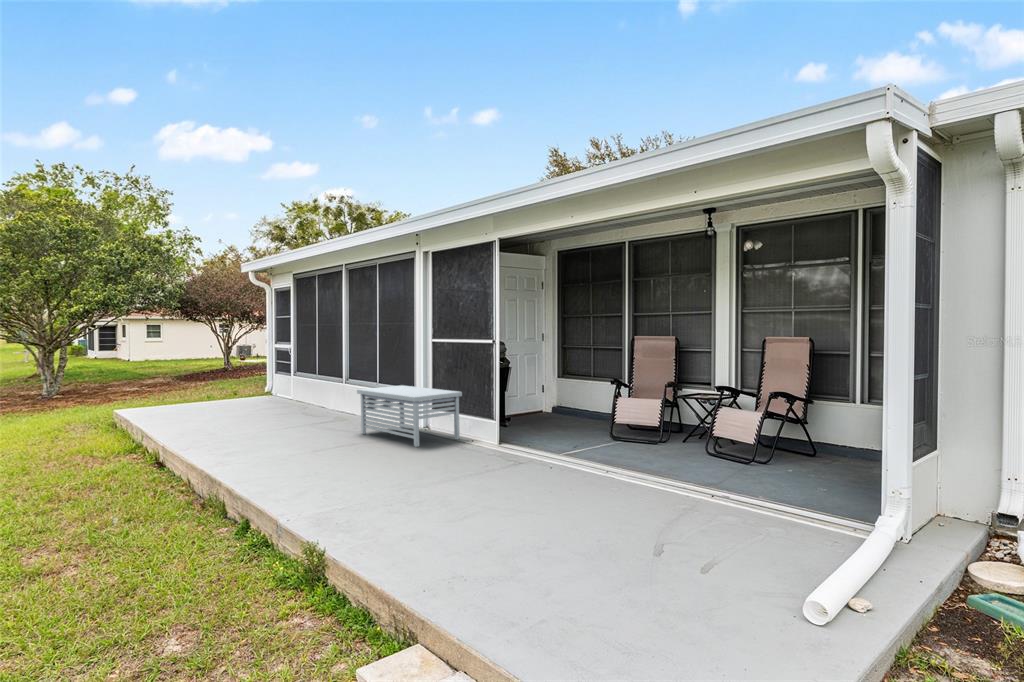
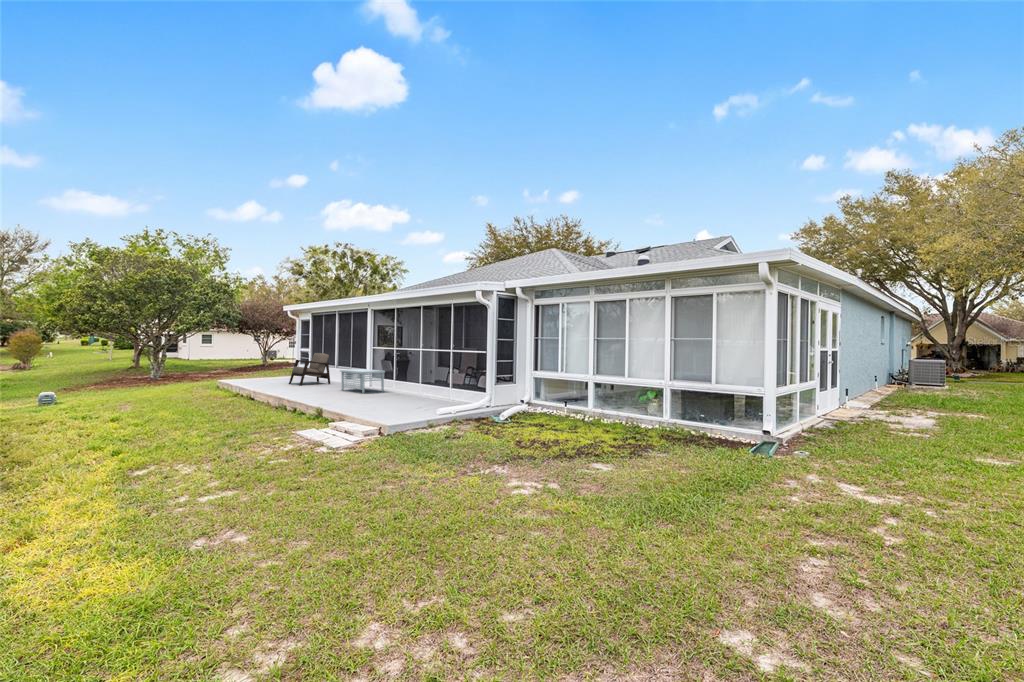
armchair: none [252,352,333,418] -> present [289,353,330,386]

